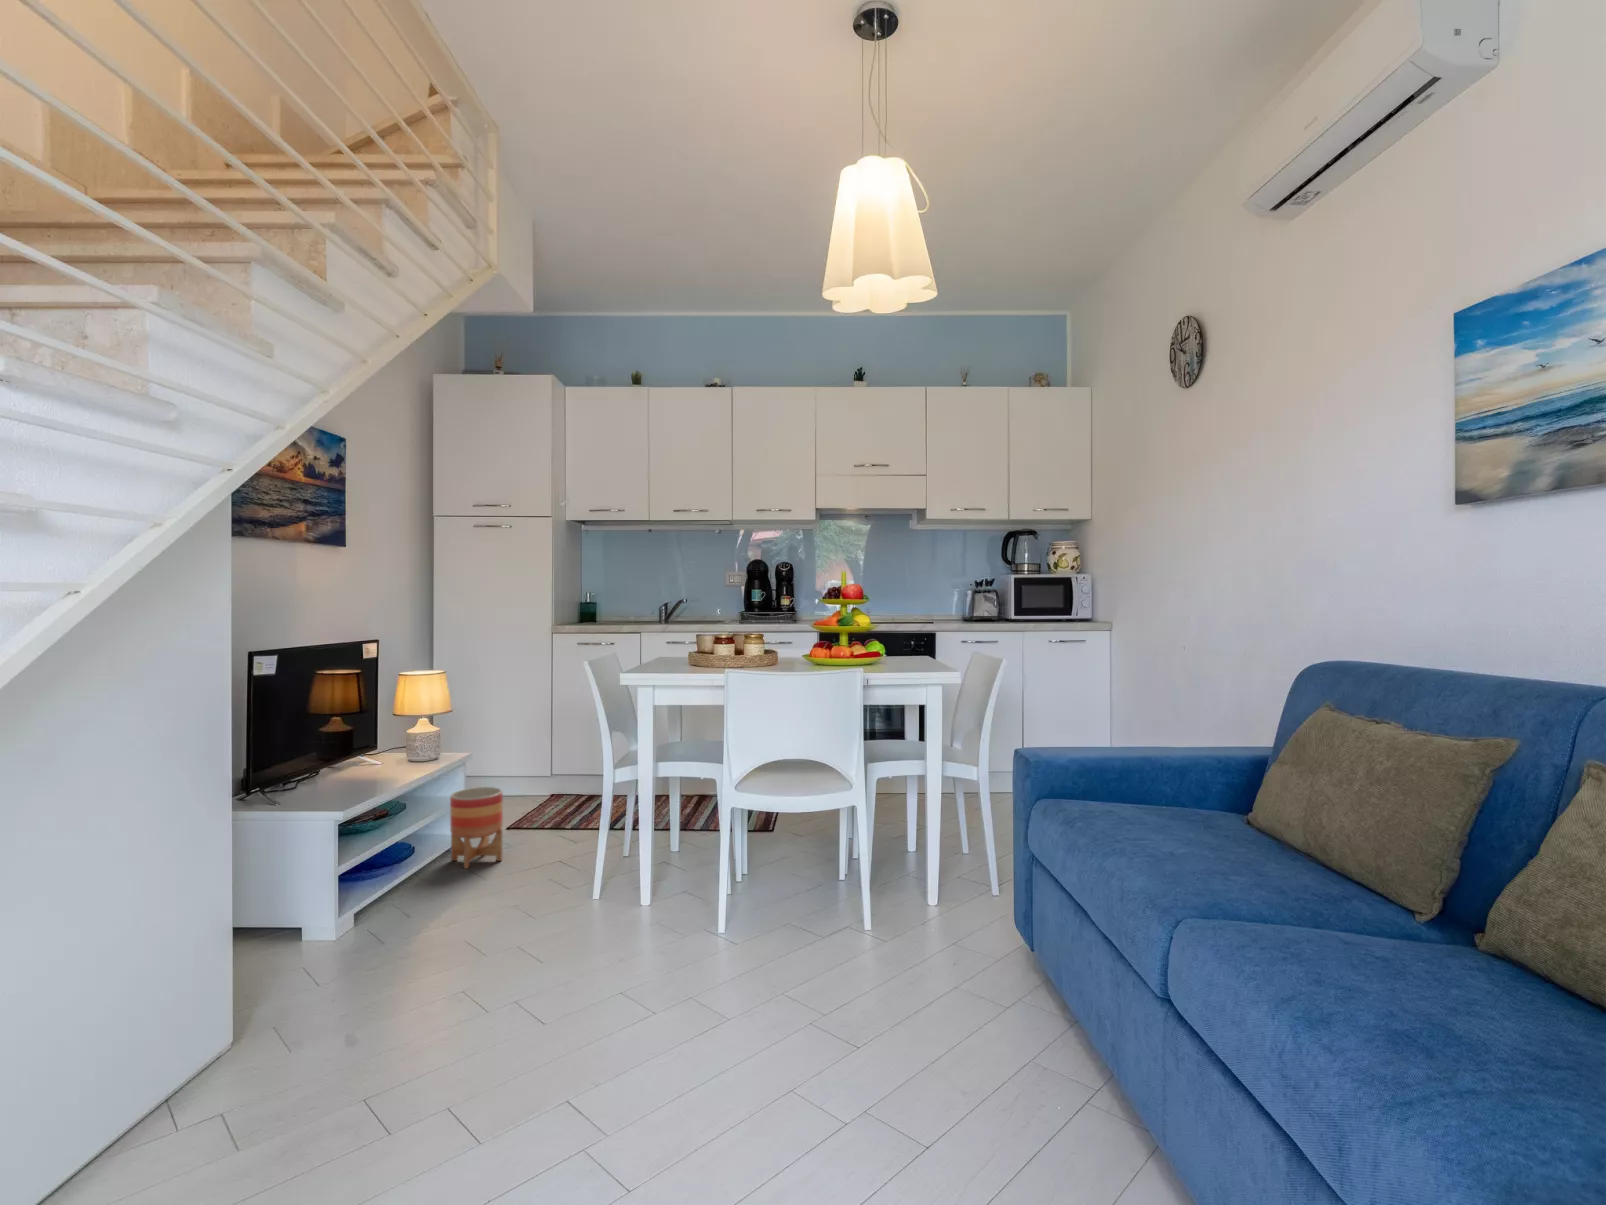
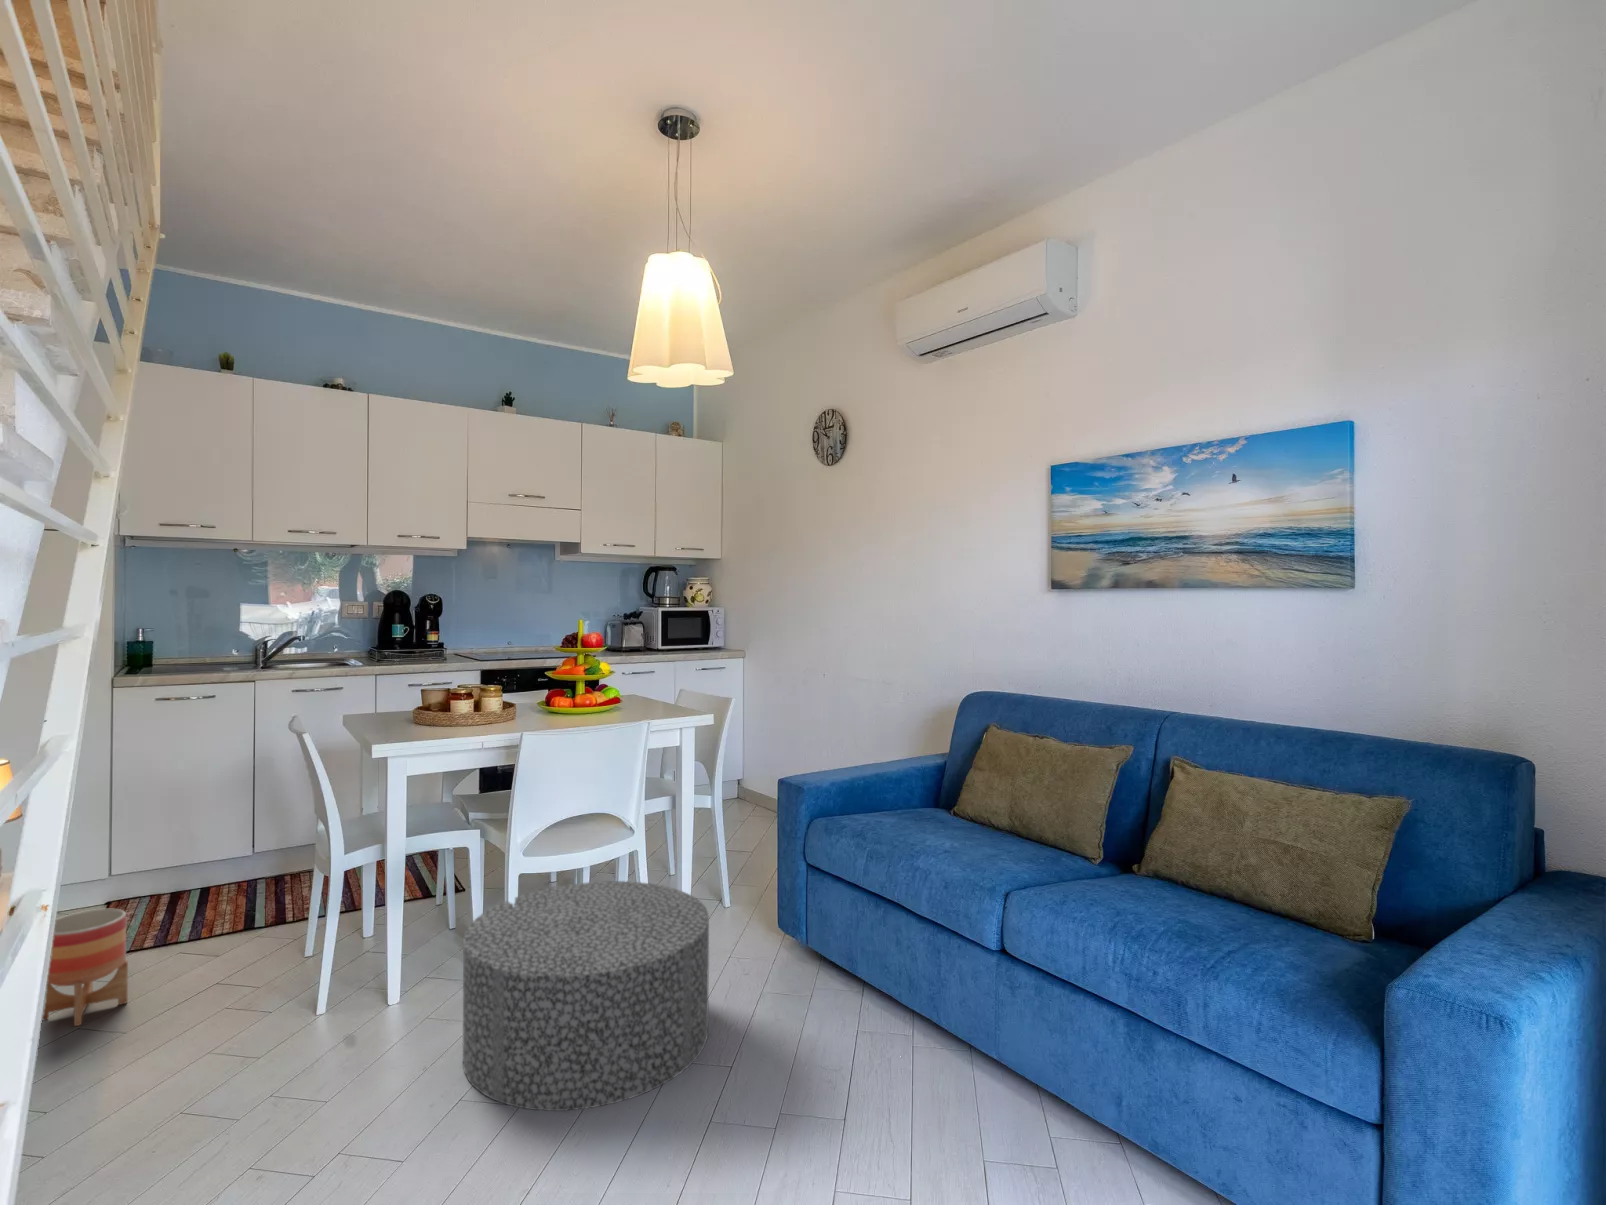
ottoman: none [635,826,879,1045] -> present [463,881,709,1111]

